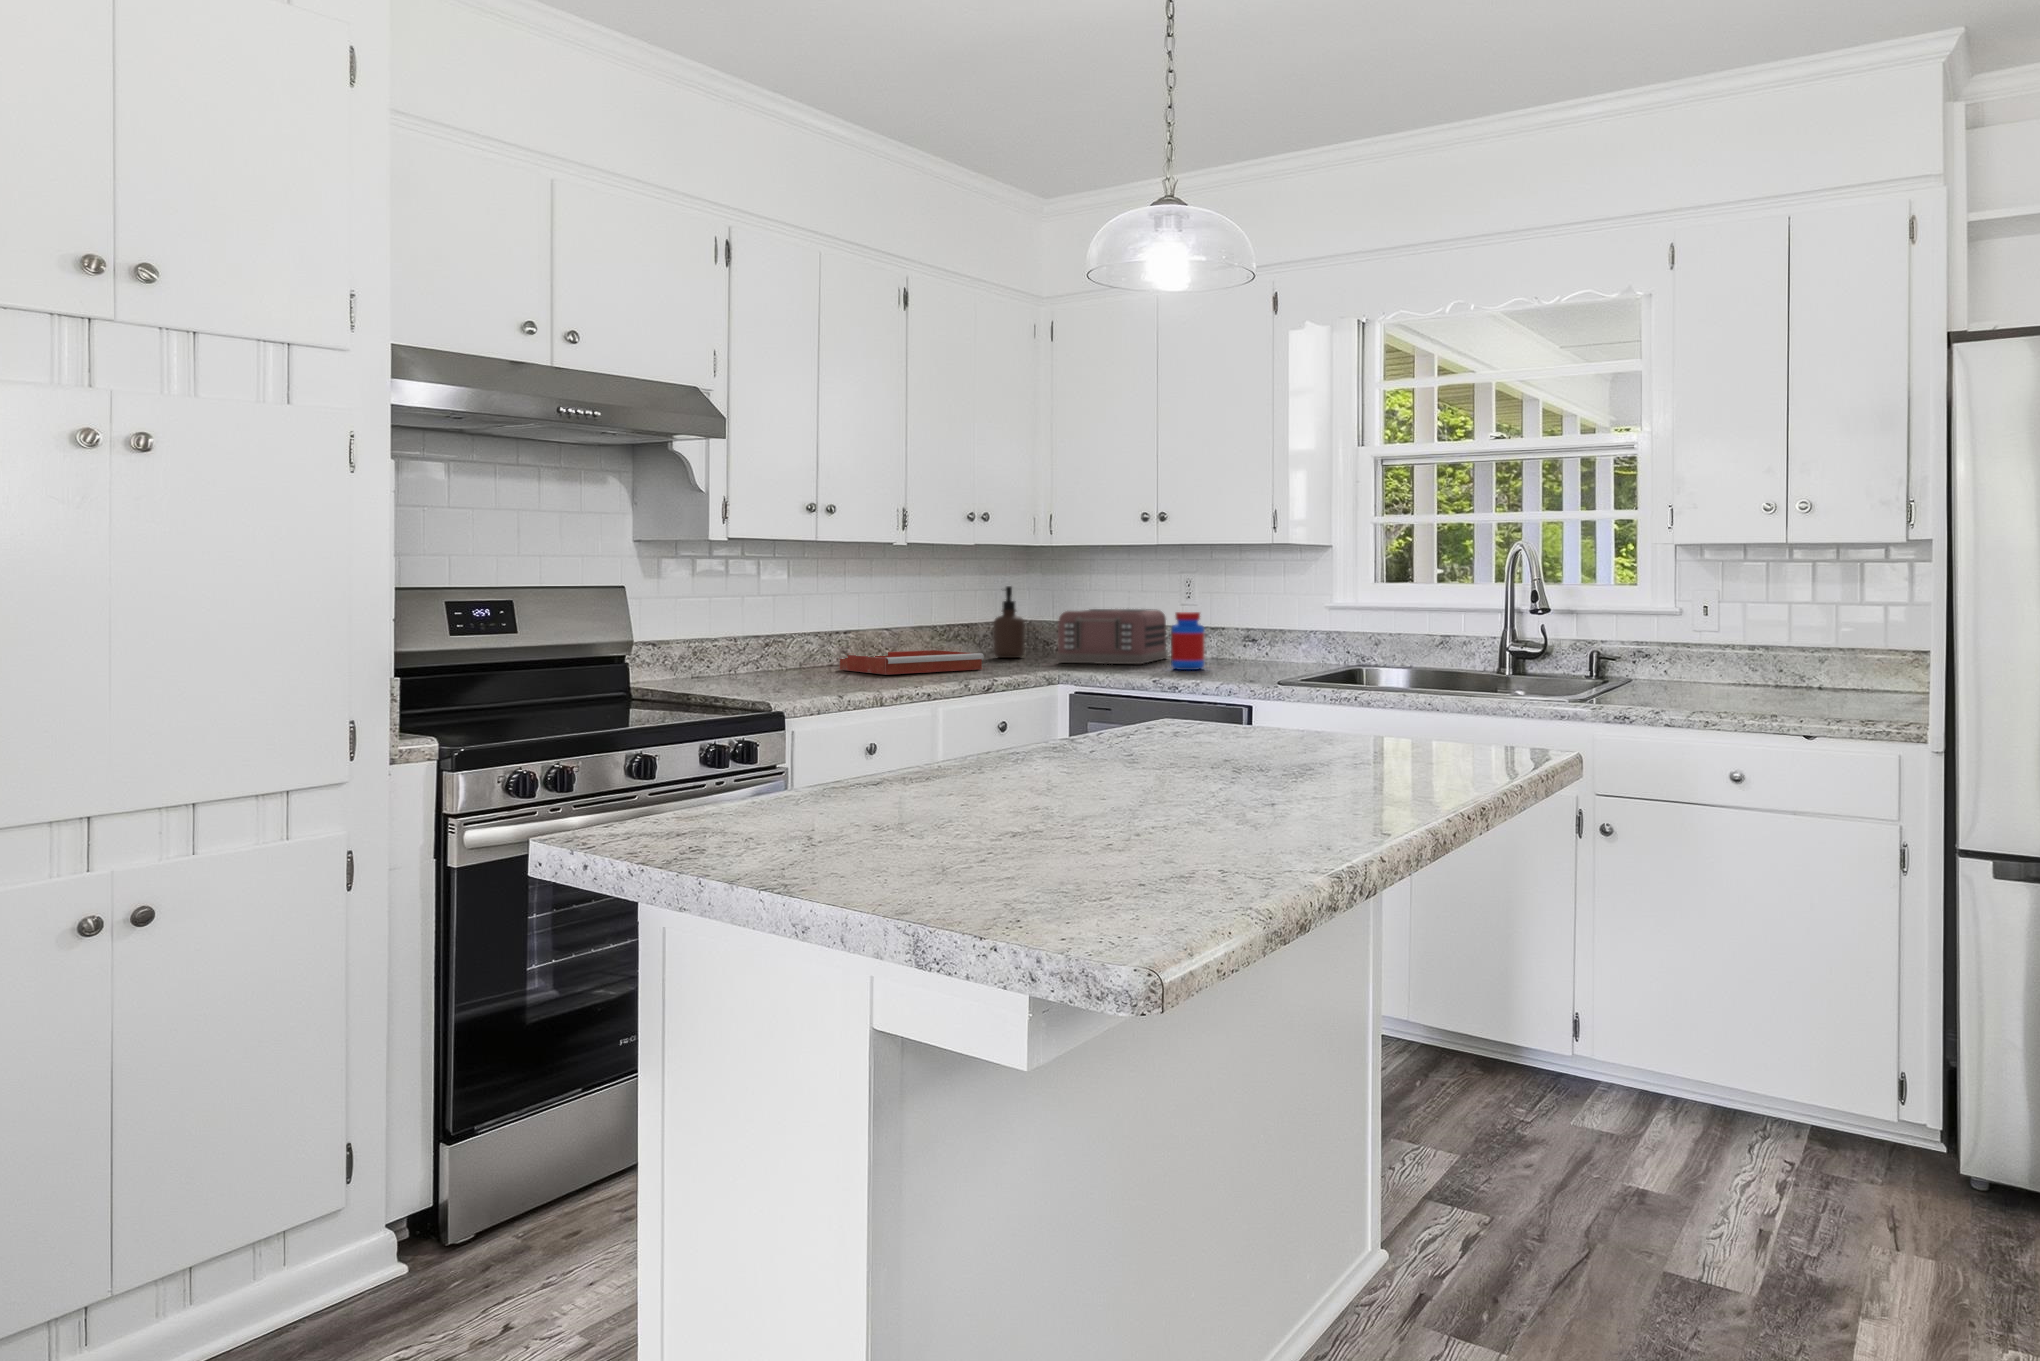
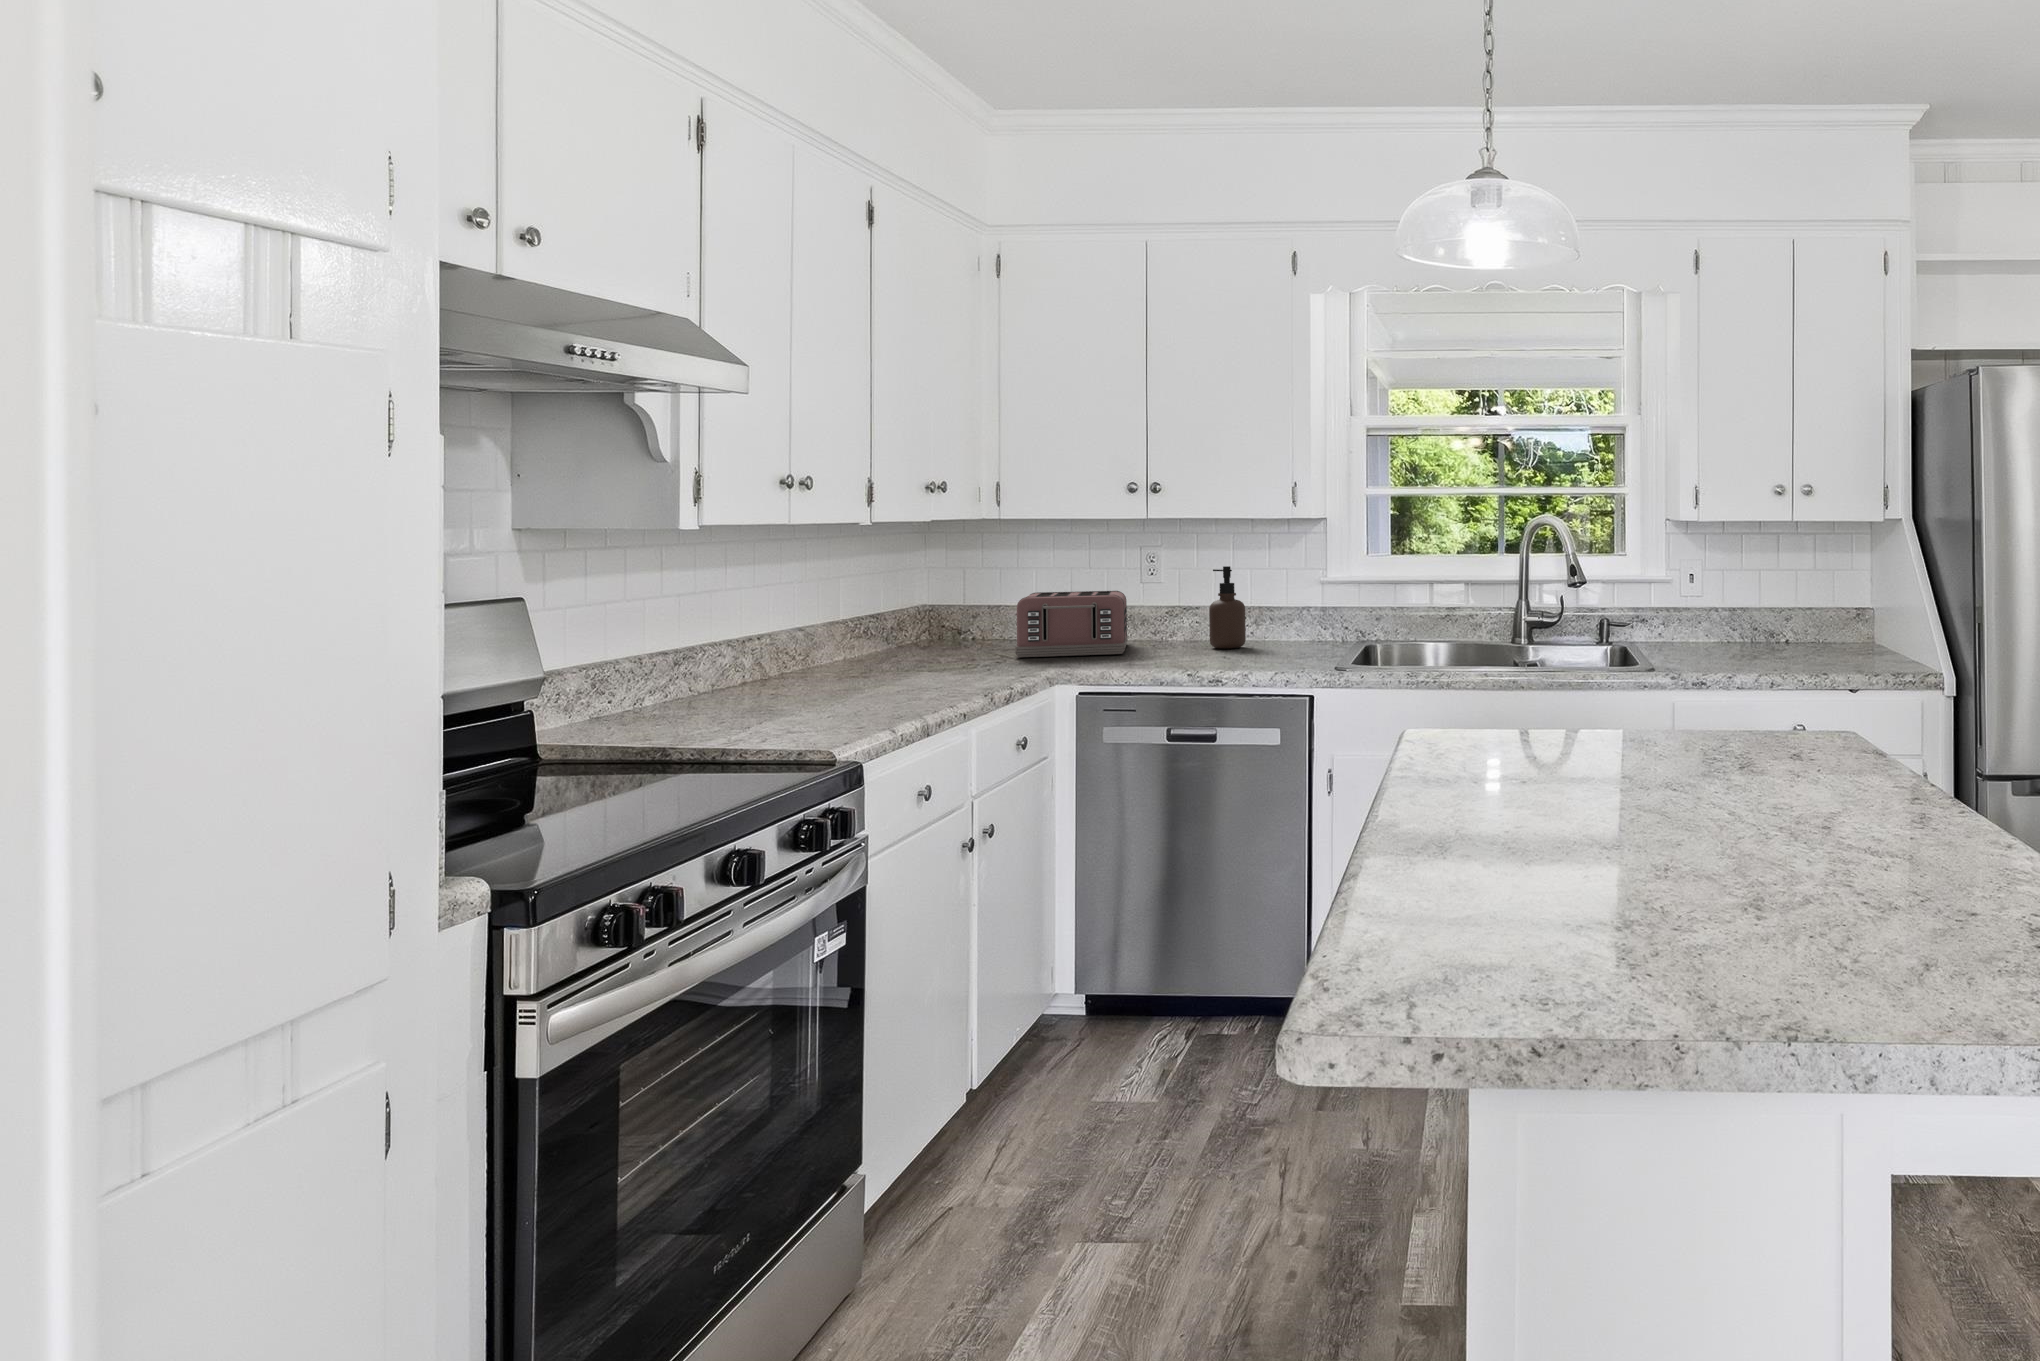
soap dispenser: present [993,586,1025,658] -> present [1209,566,1246,649]
jar: present [1171,612,1205,670] -> none [1168,594,1205,658]
tray: present [840,650,984,675] -> none [753,652,949,689]

